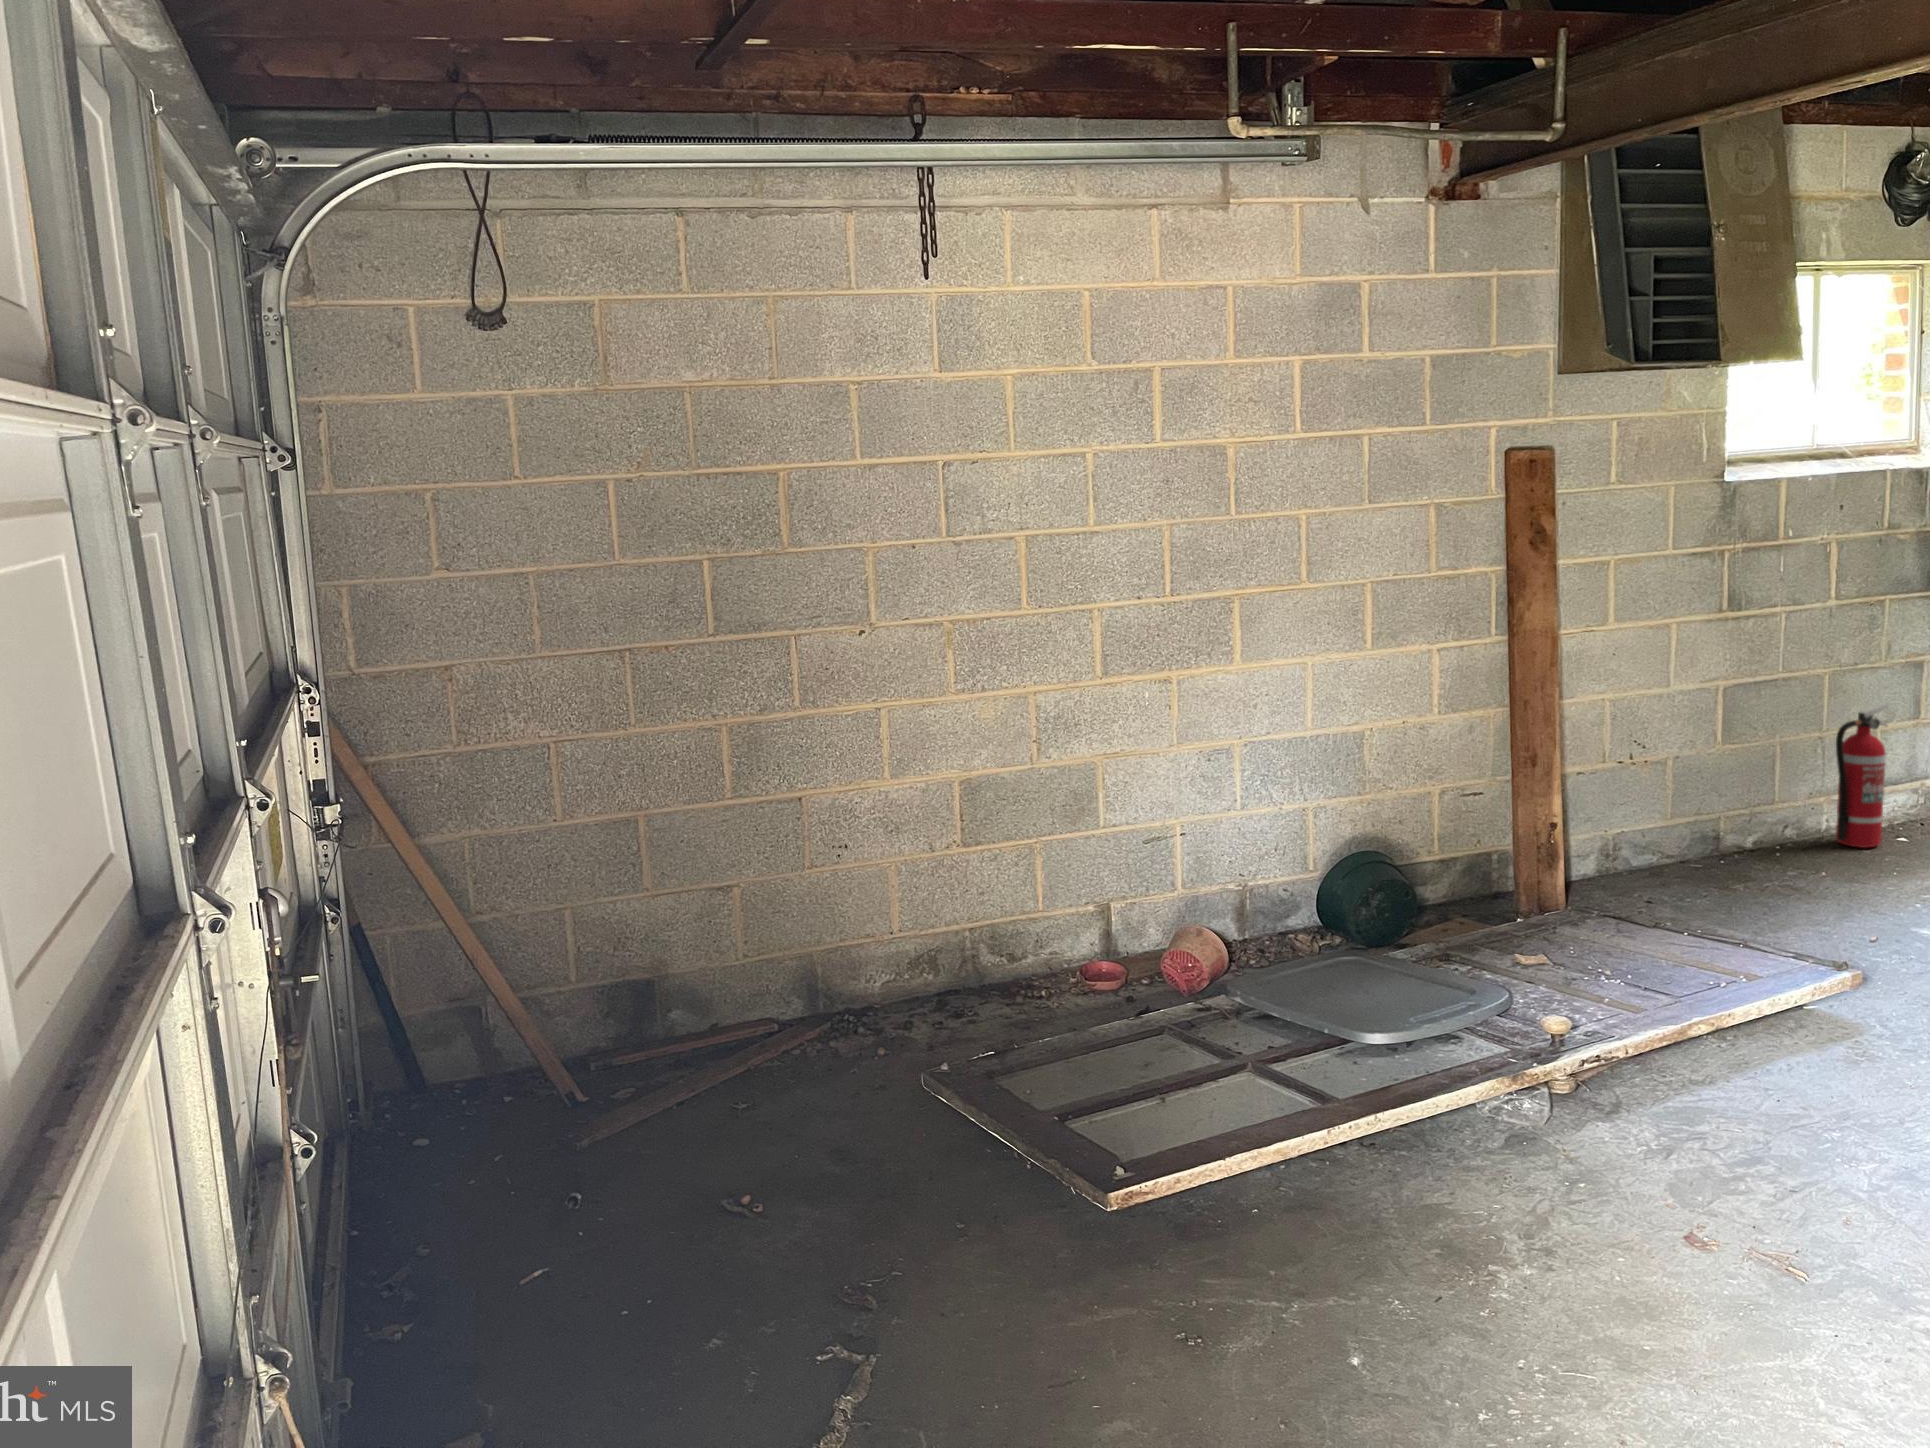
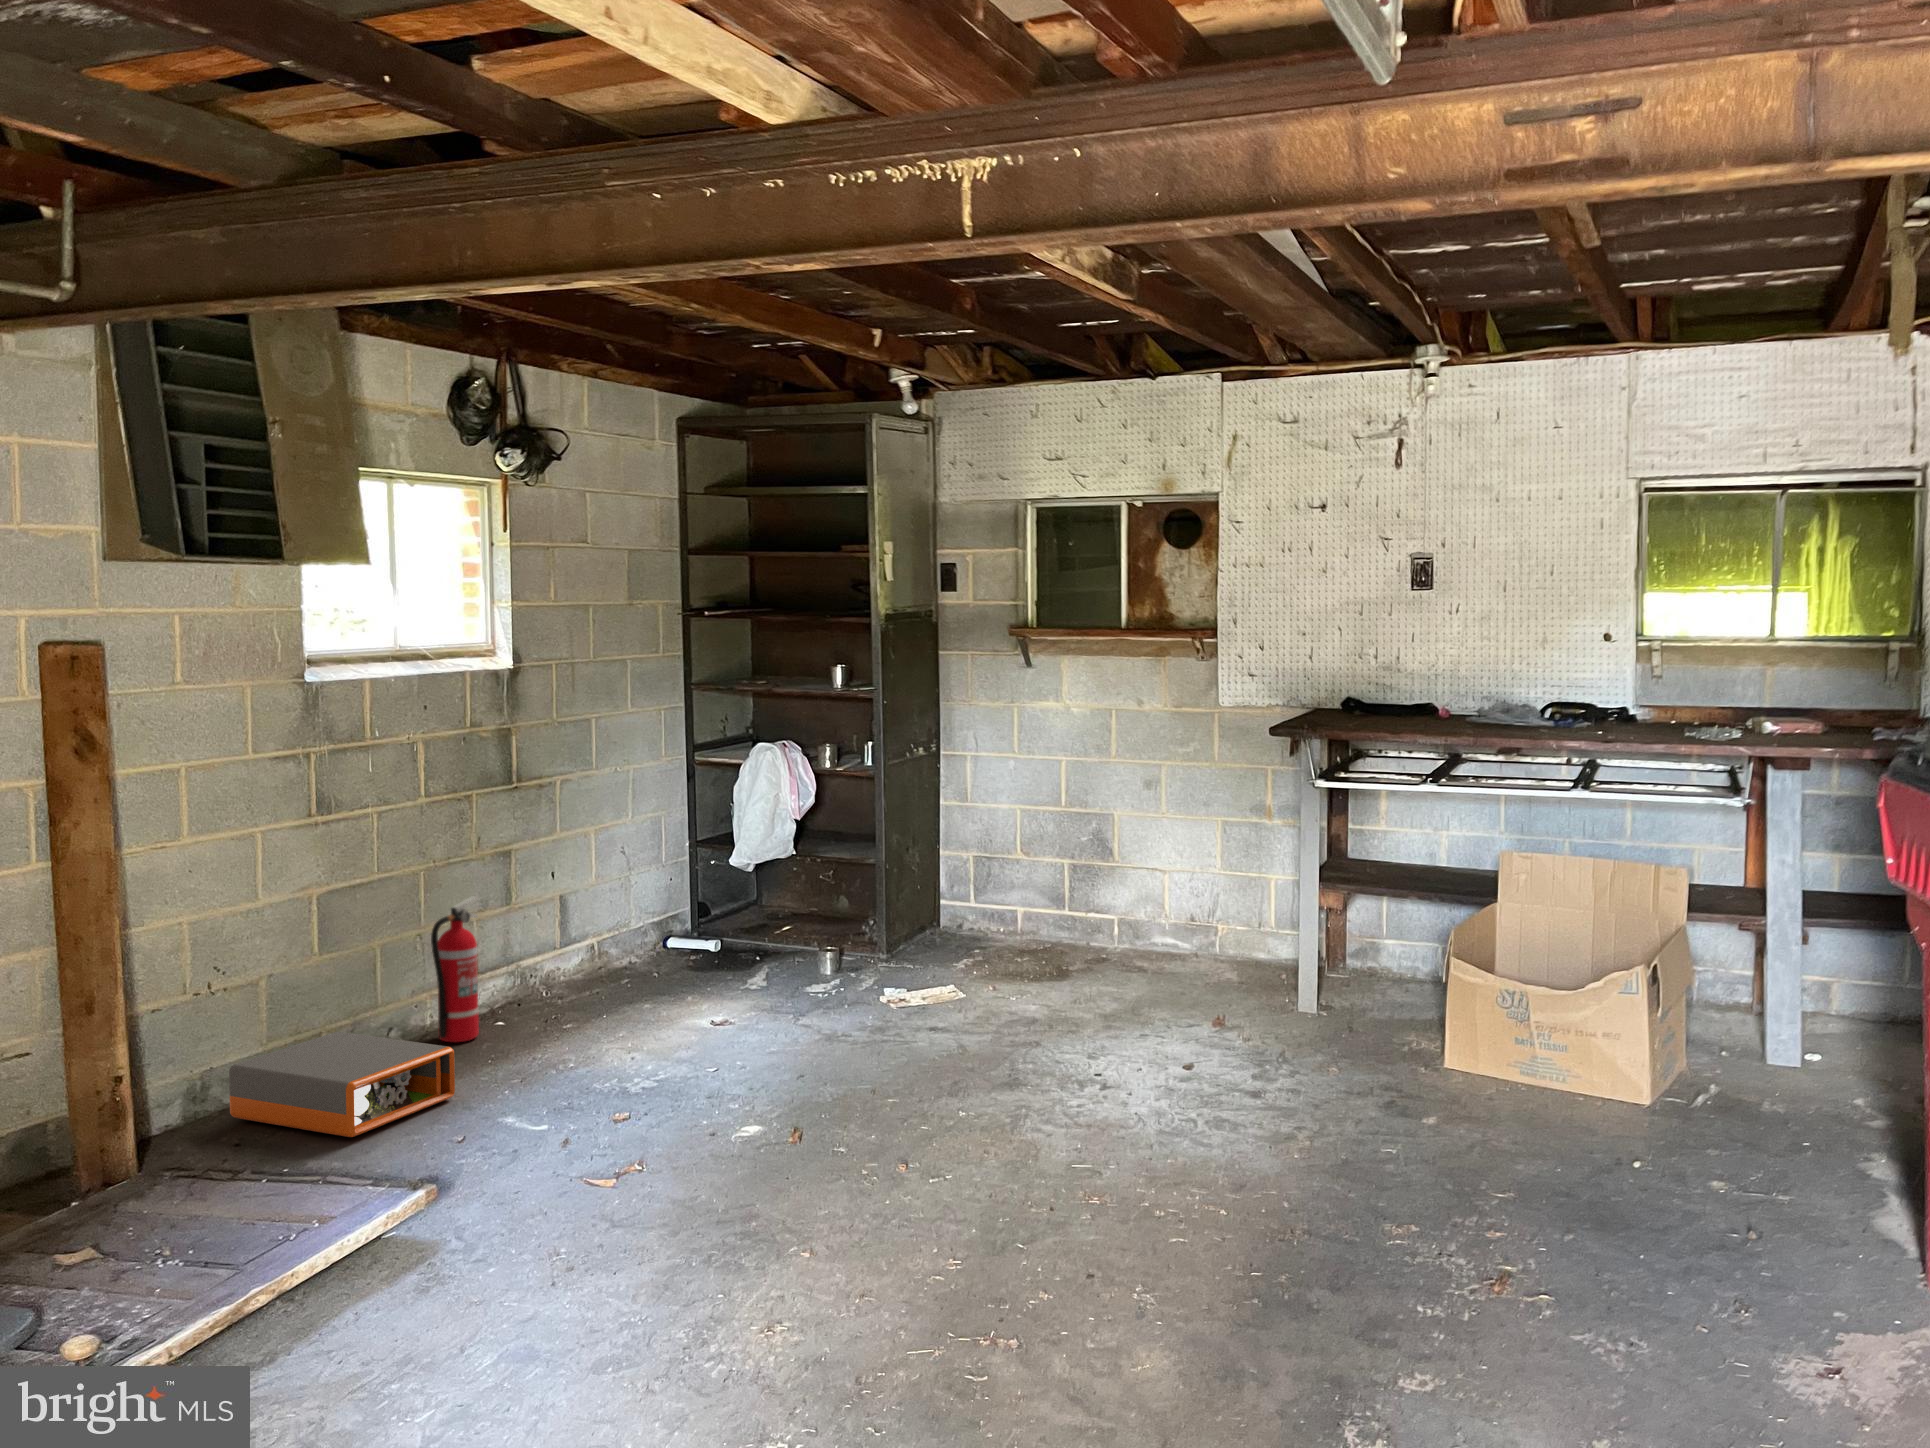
storage box: none [1638,817,1866,913] -> present [229,1032,455,1137]

